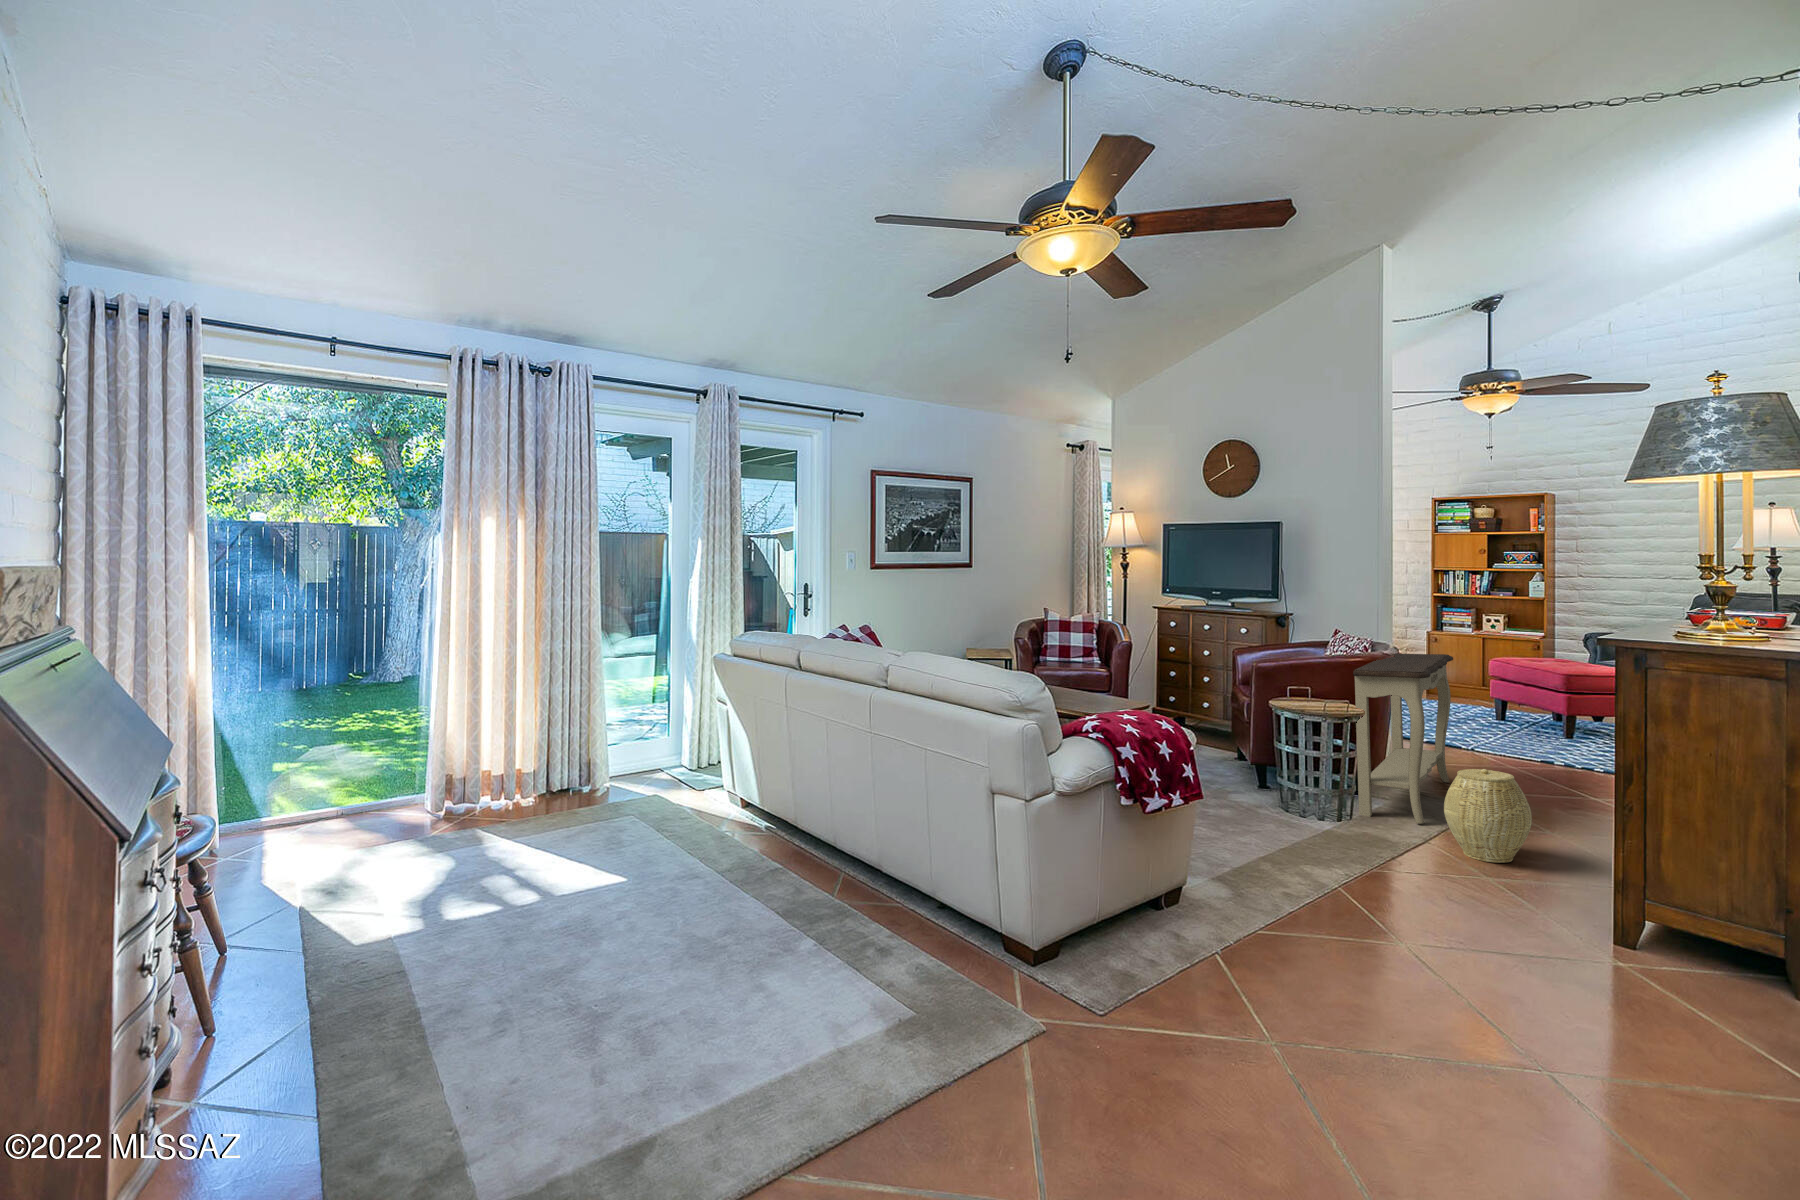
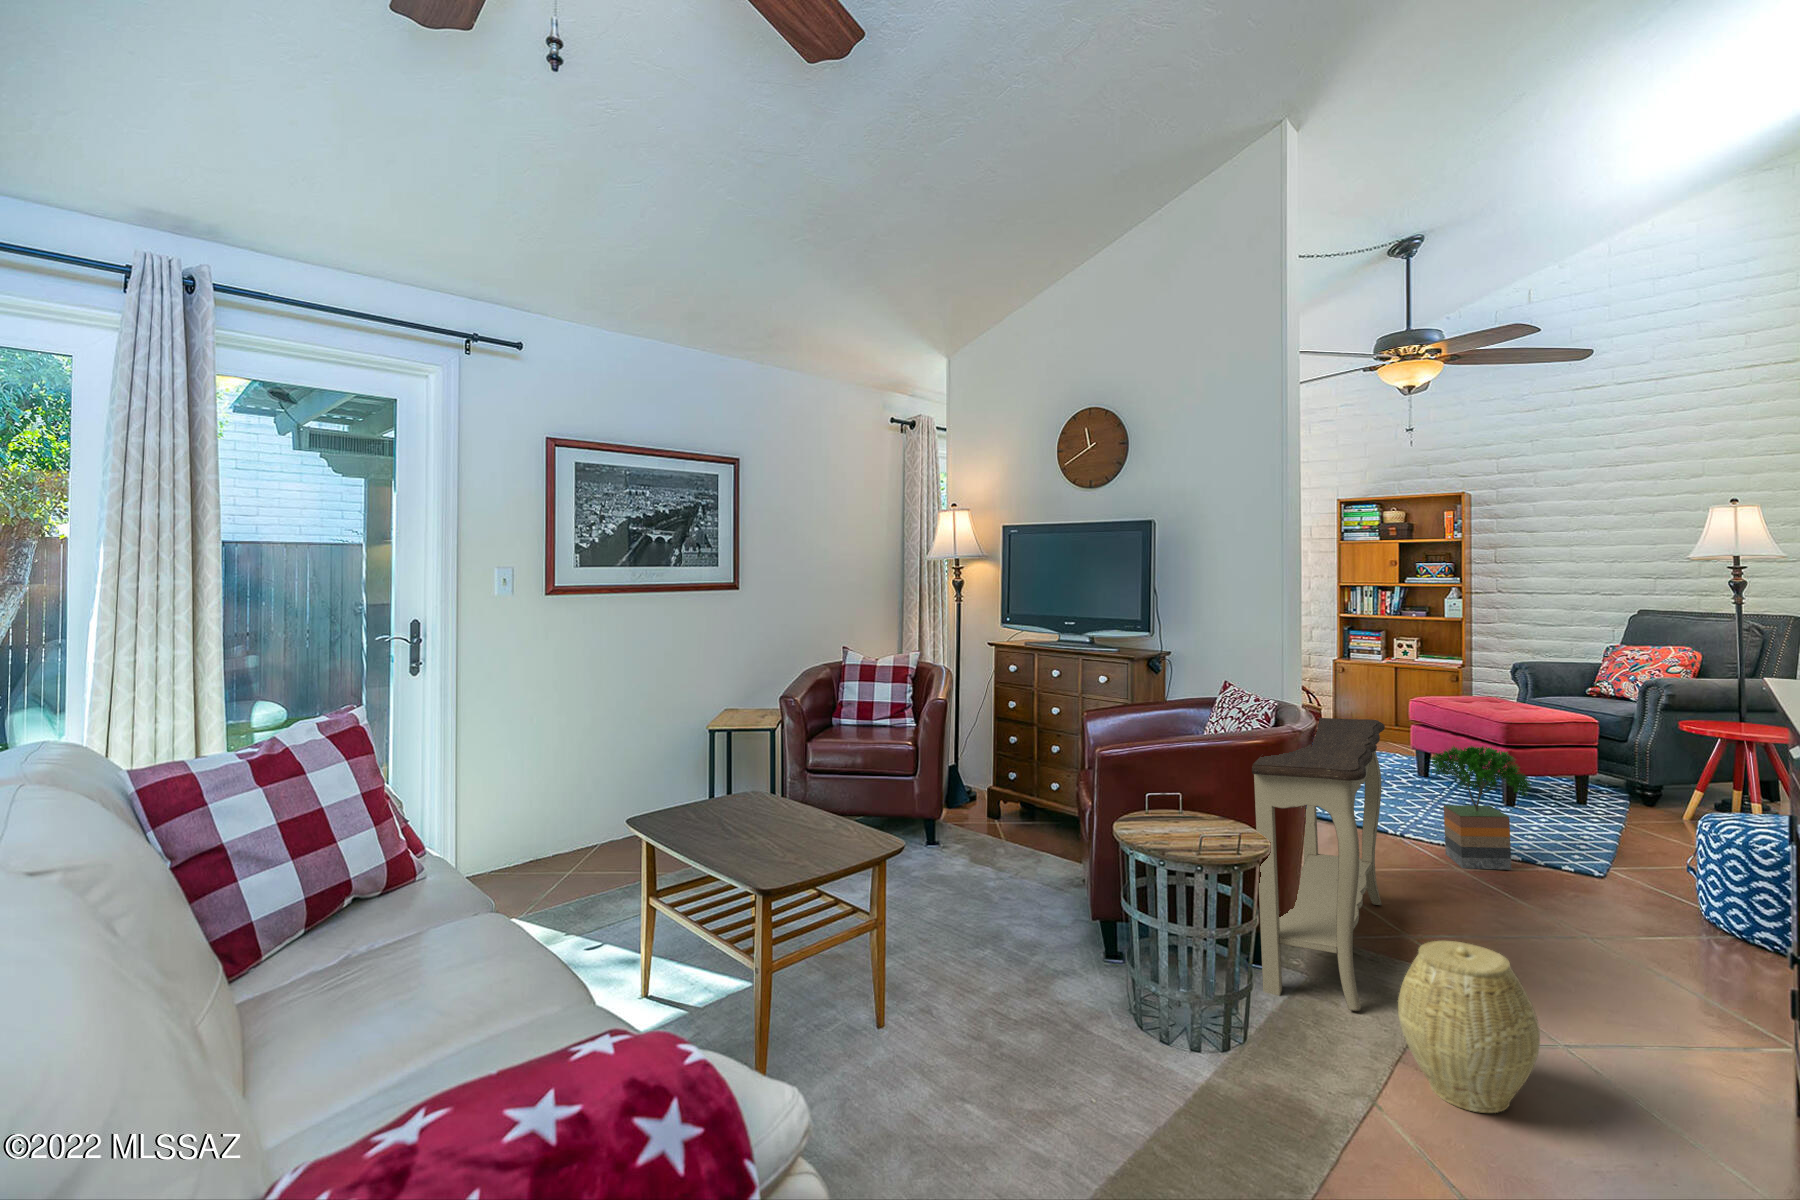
potted tree: none [1493,680,1573,770] -> present [1430,746,1531,870]

